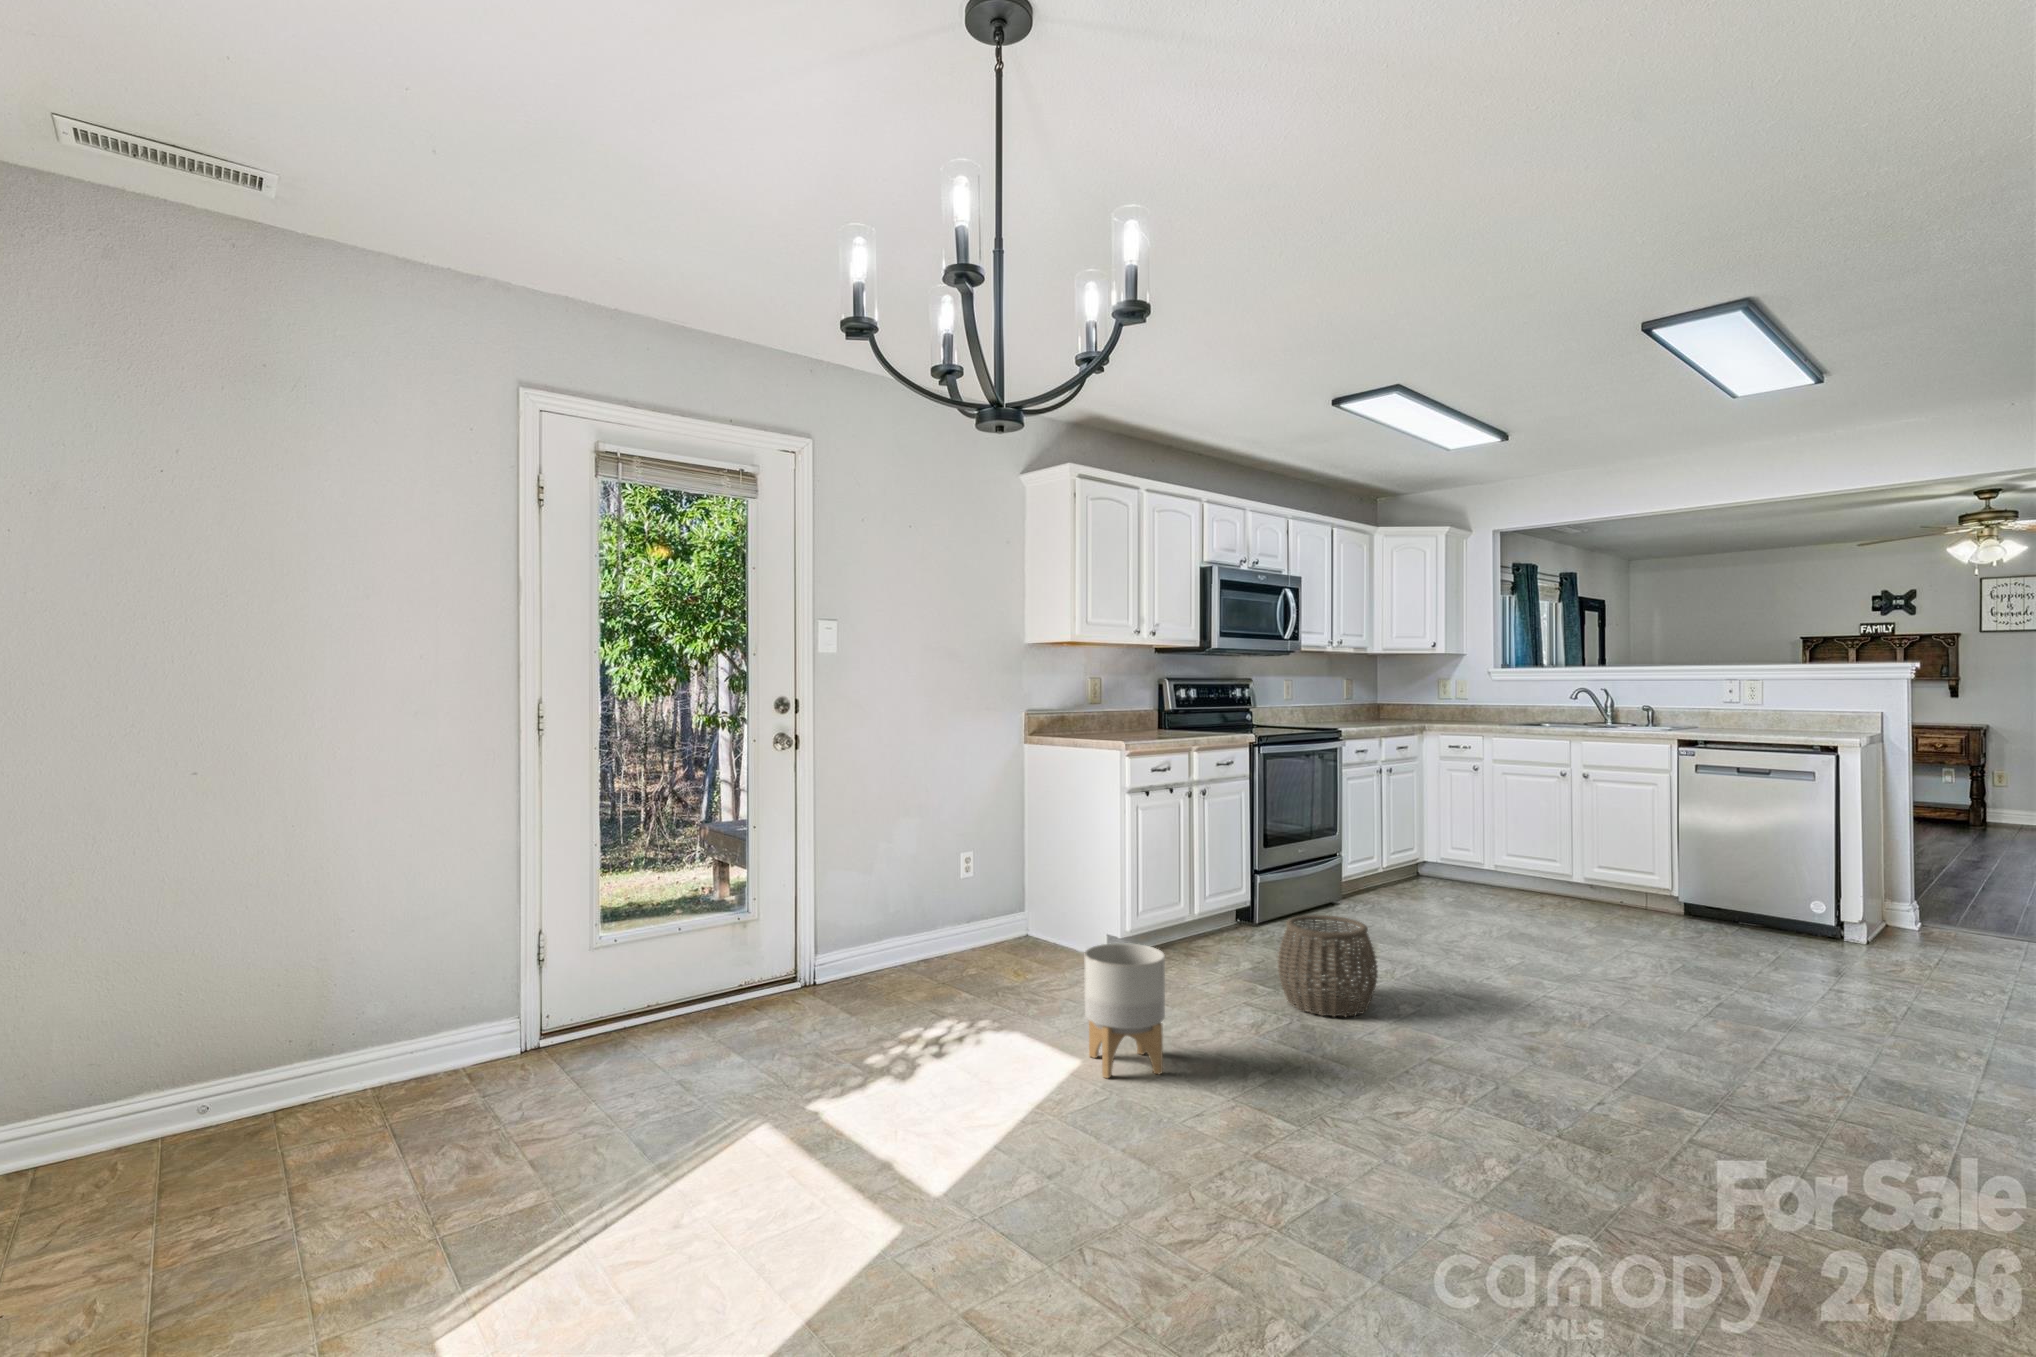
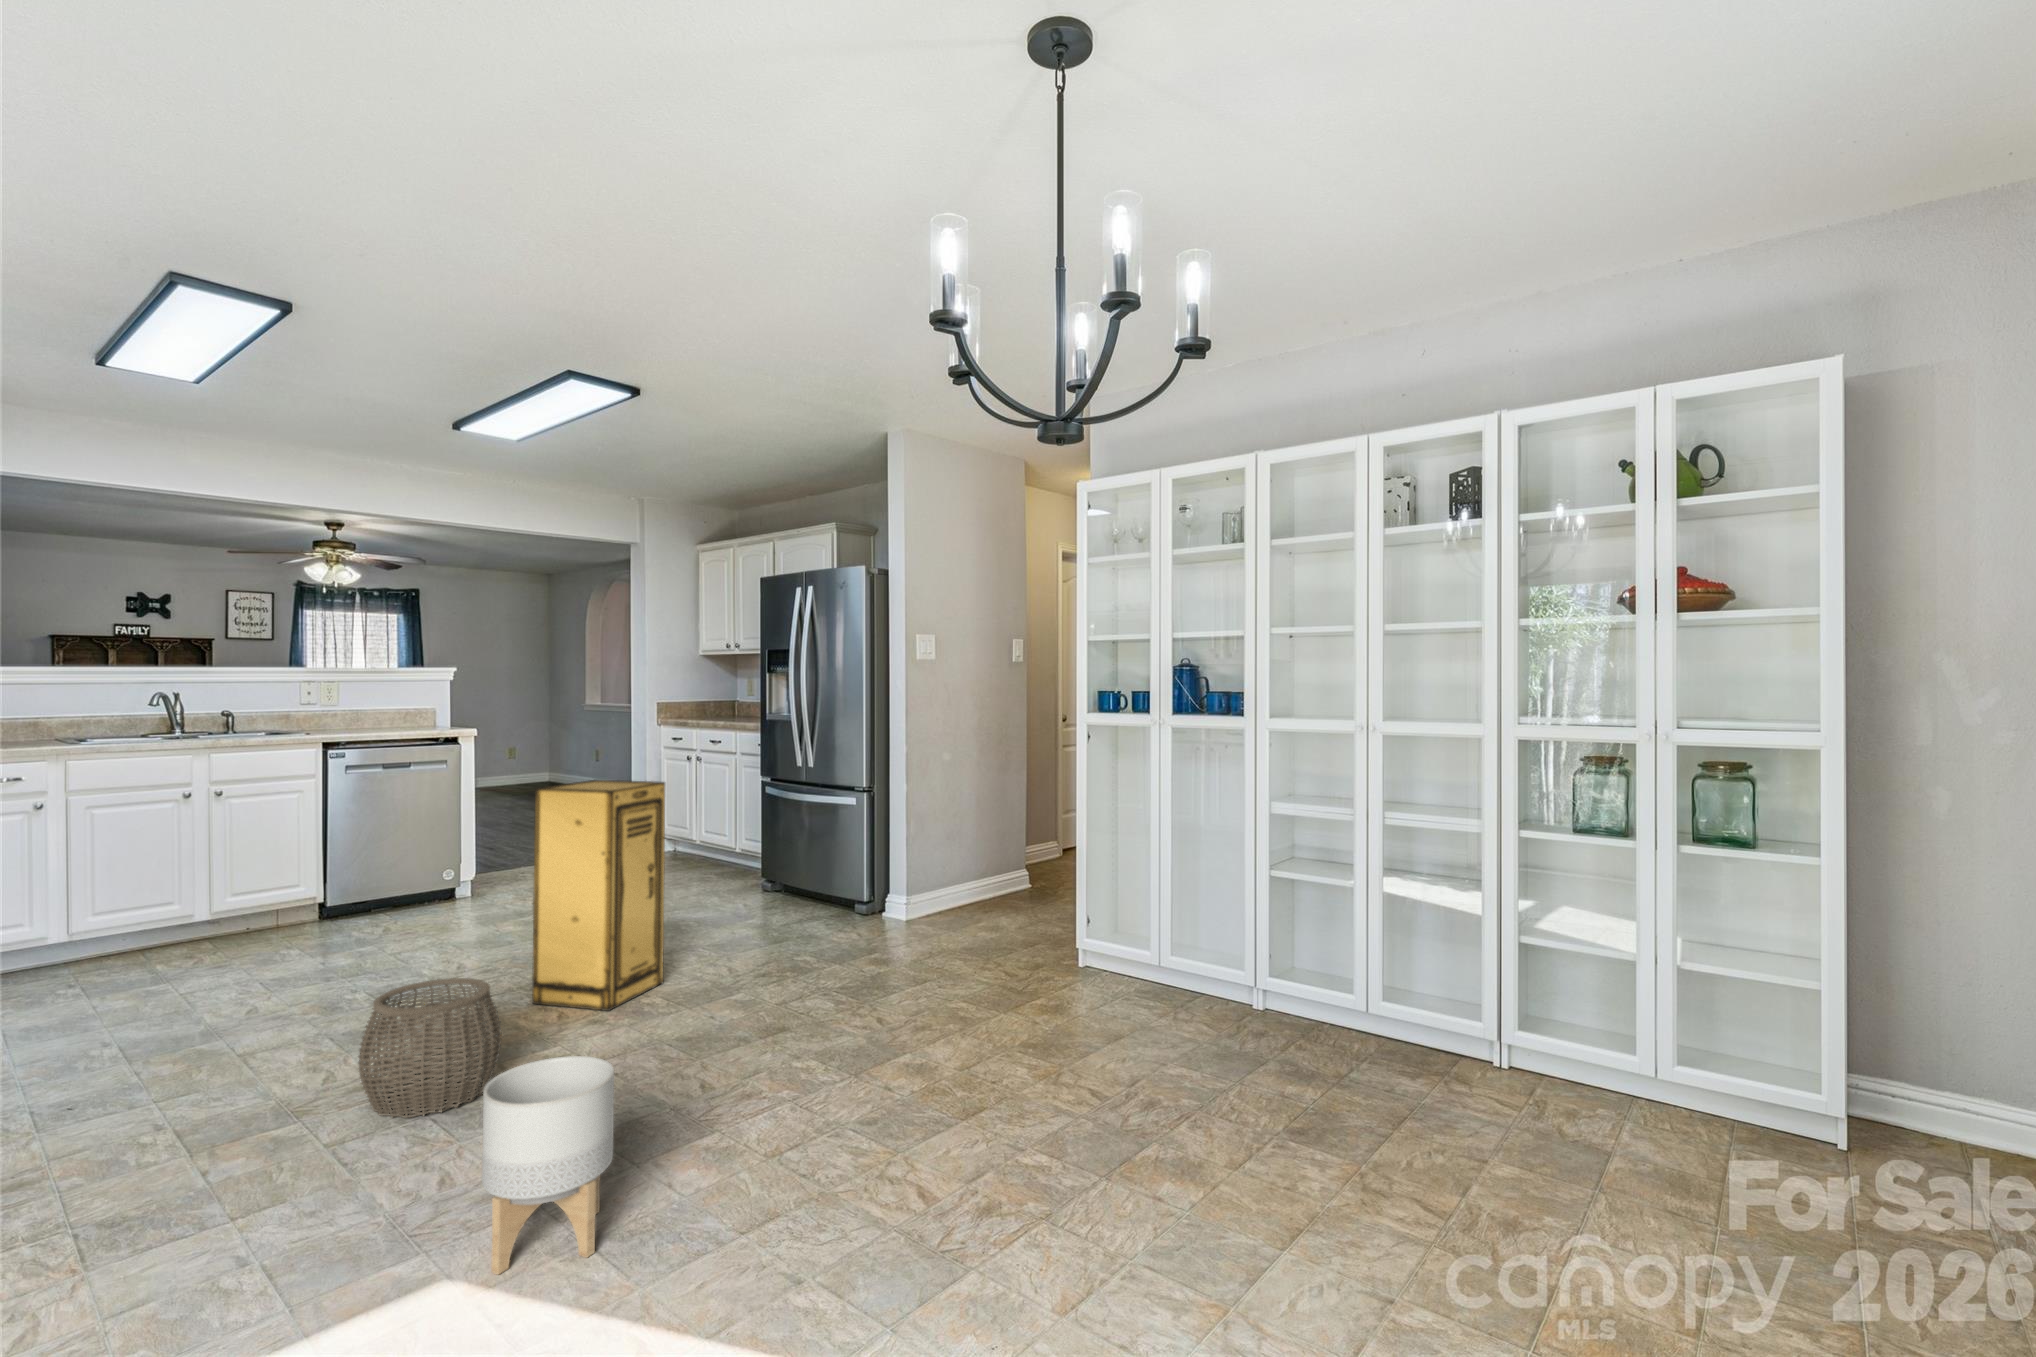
storage cabinet: none [1549,787,1680,1052] -> present [532,780,665,1011]

